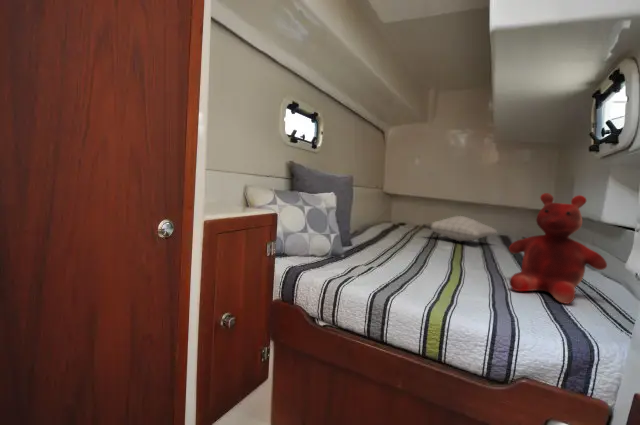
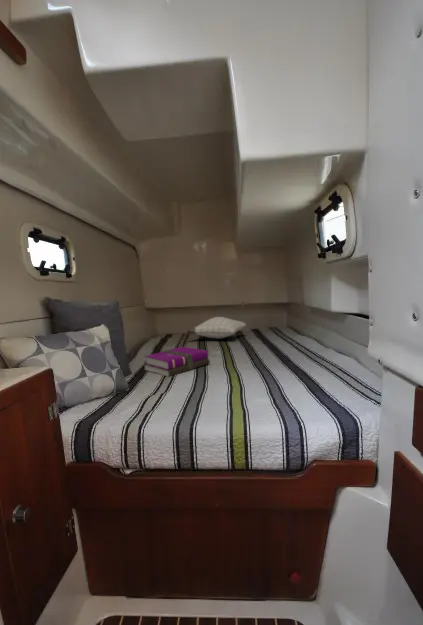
teddy bear: present [509,193,607,304] -> none [269,296,336,383]
notebook: none [364,234,436,258] -> present [144,347,210,377]

